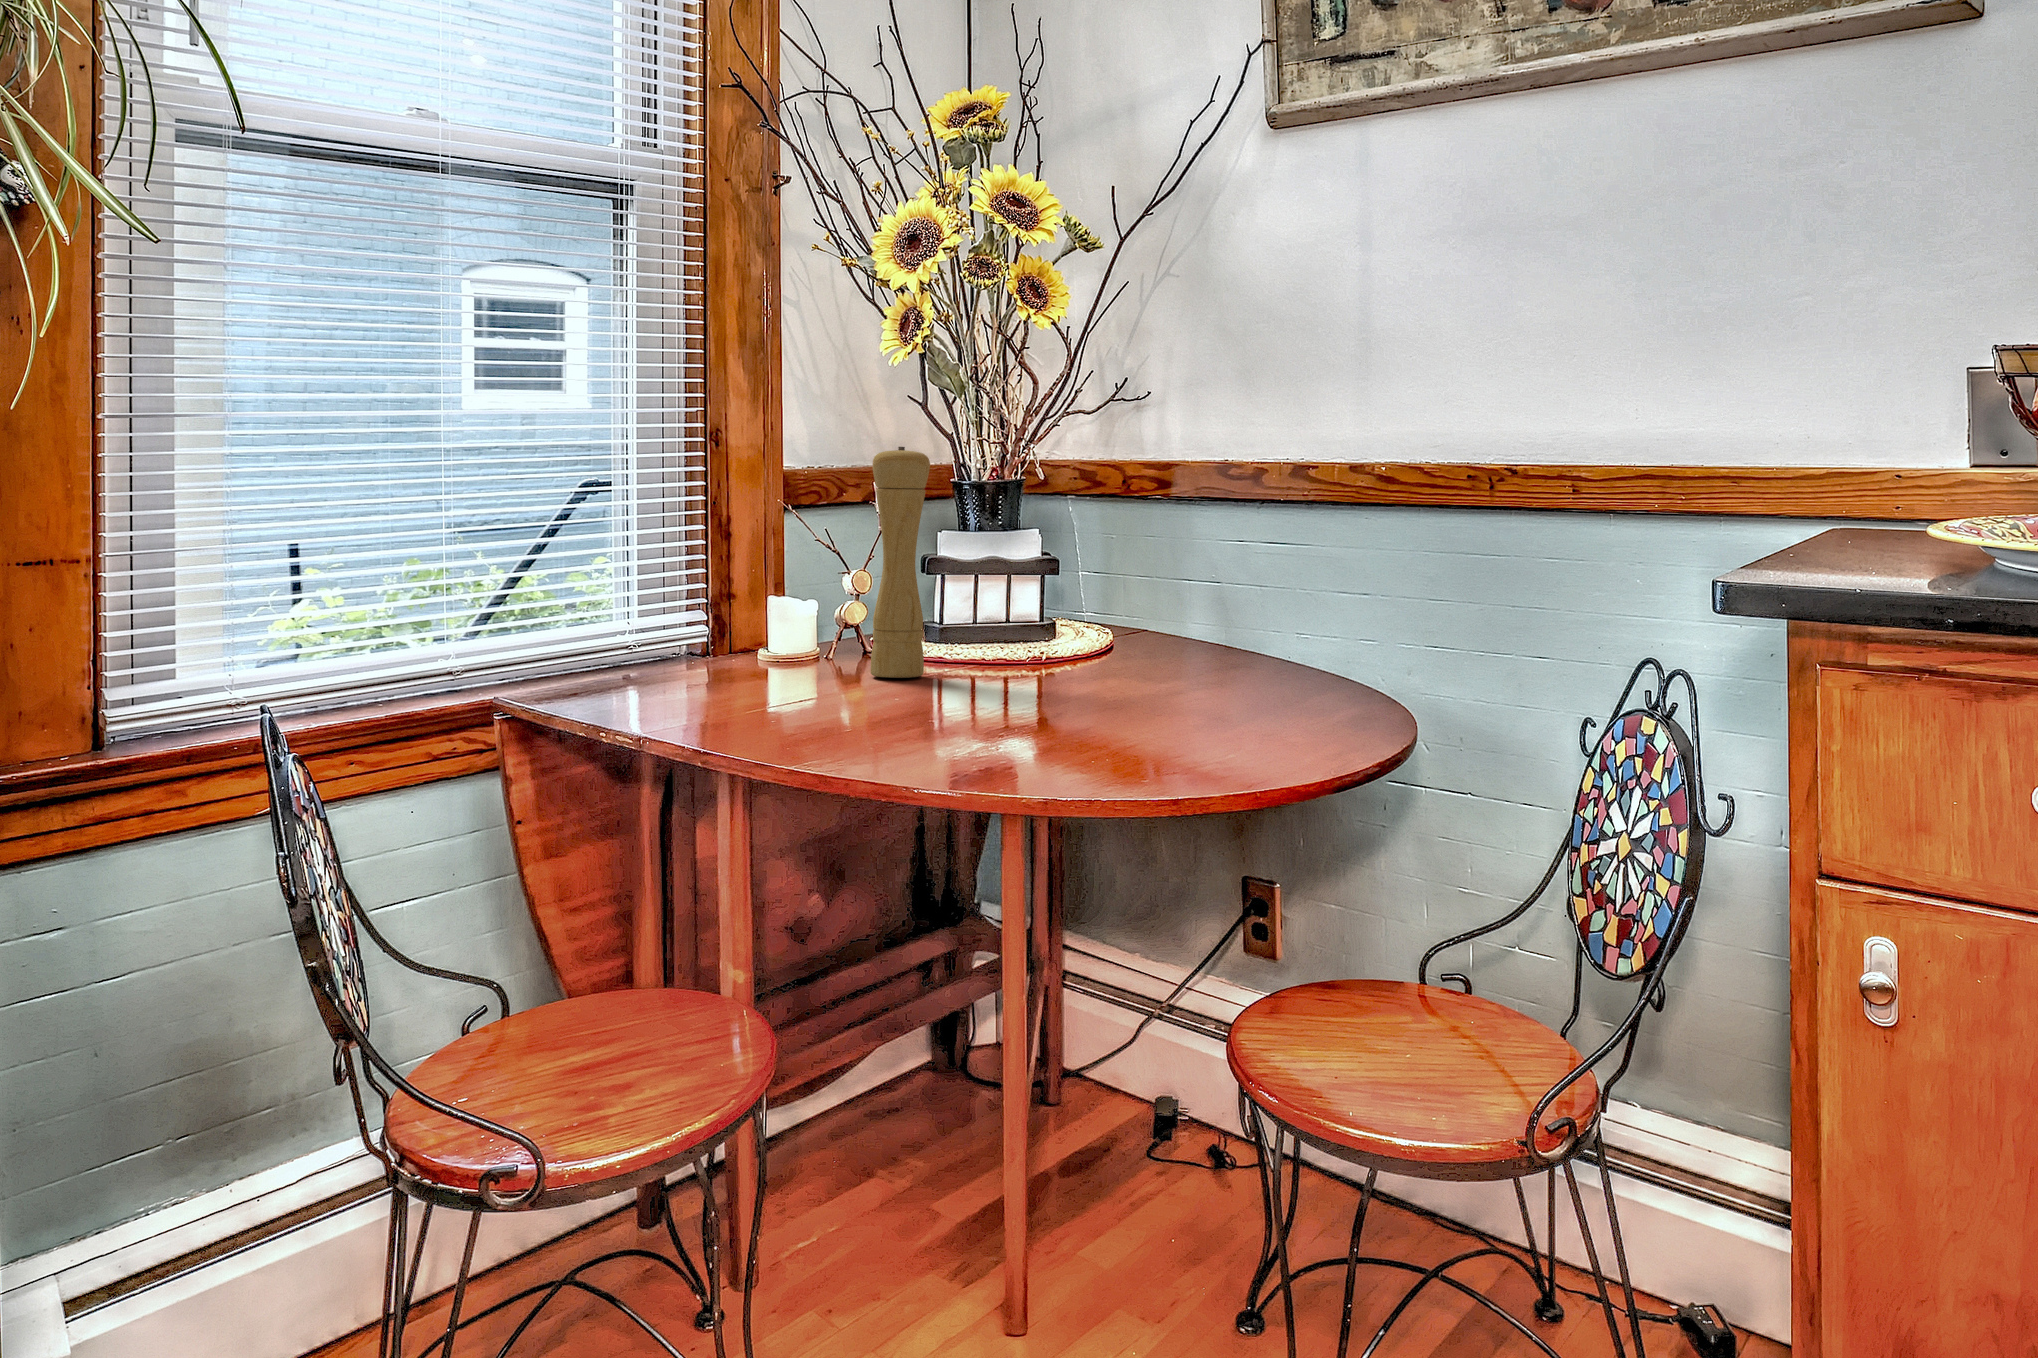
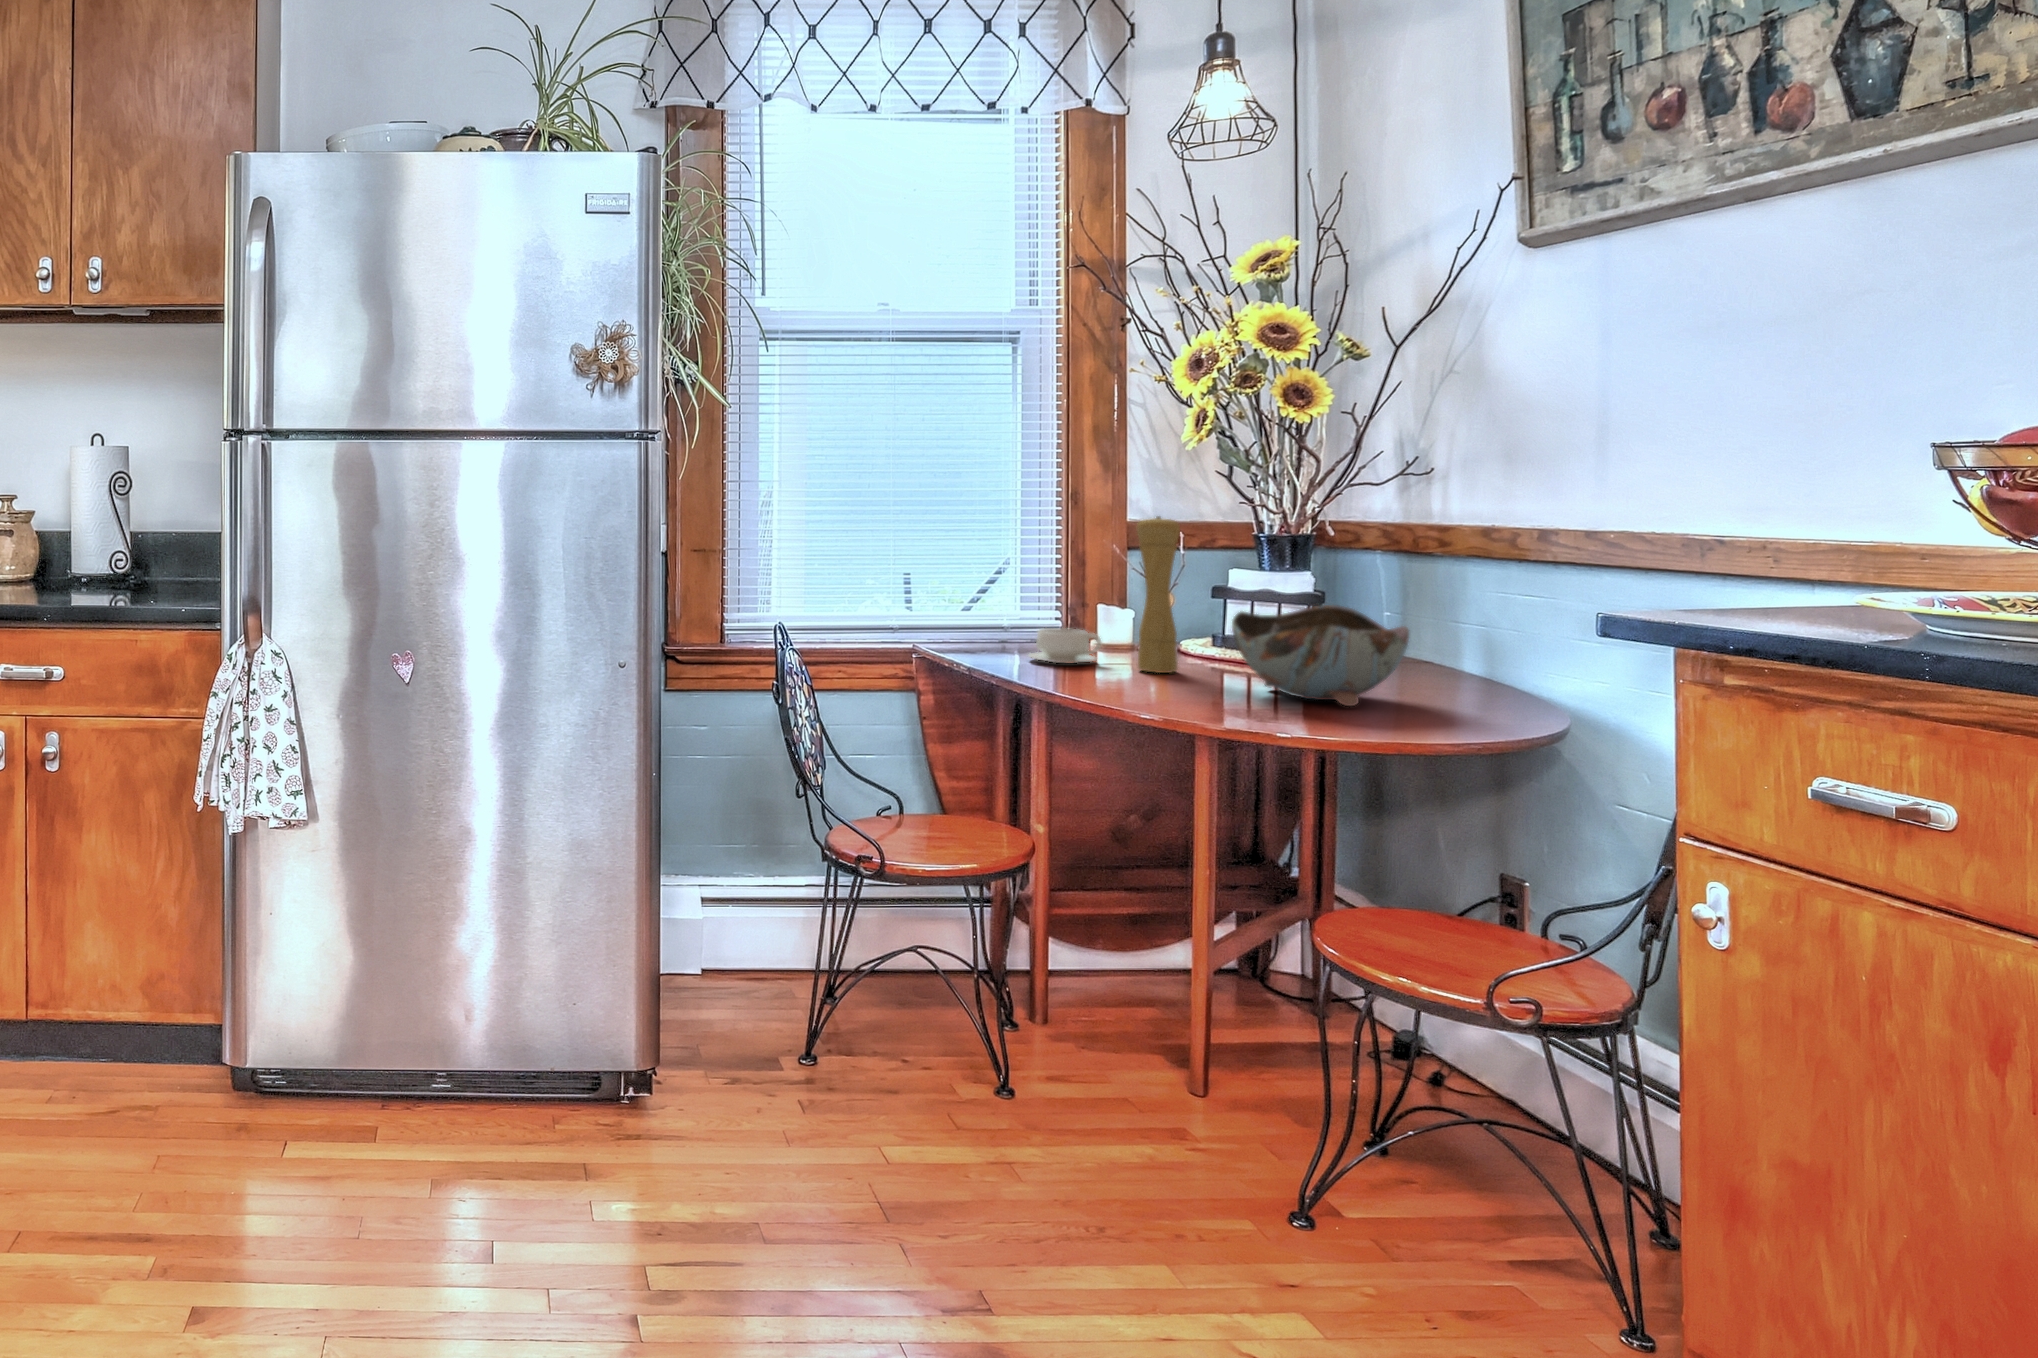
bowl: none [1029,567,1240,699] -> present [1232,605,1409,706]
teacup: none [704,623,813,676] -> present [1029,628,1101,663]

